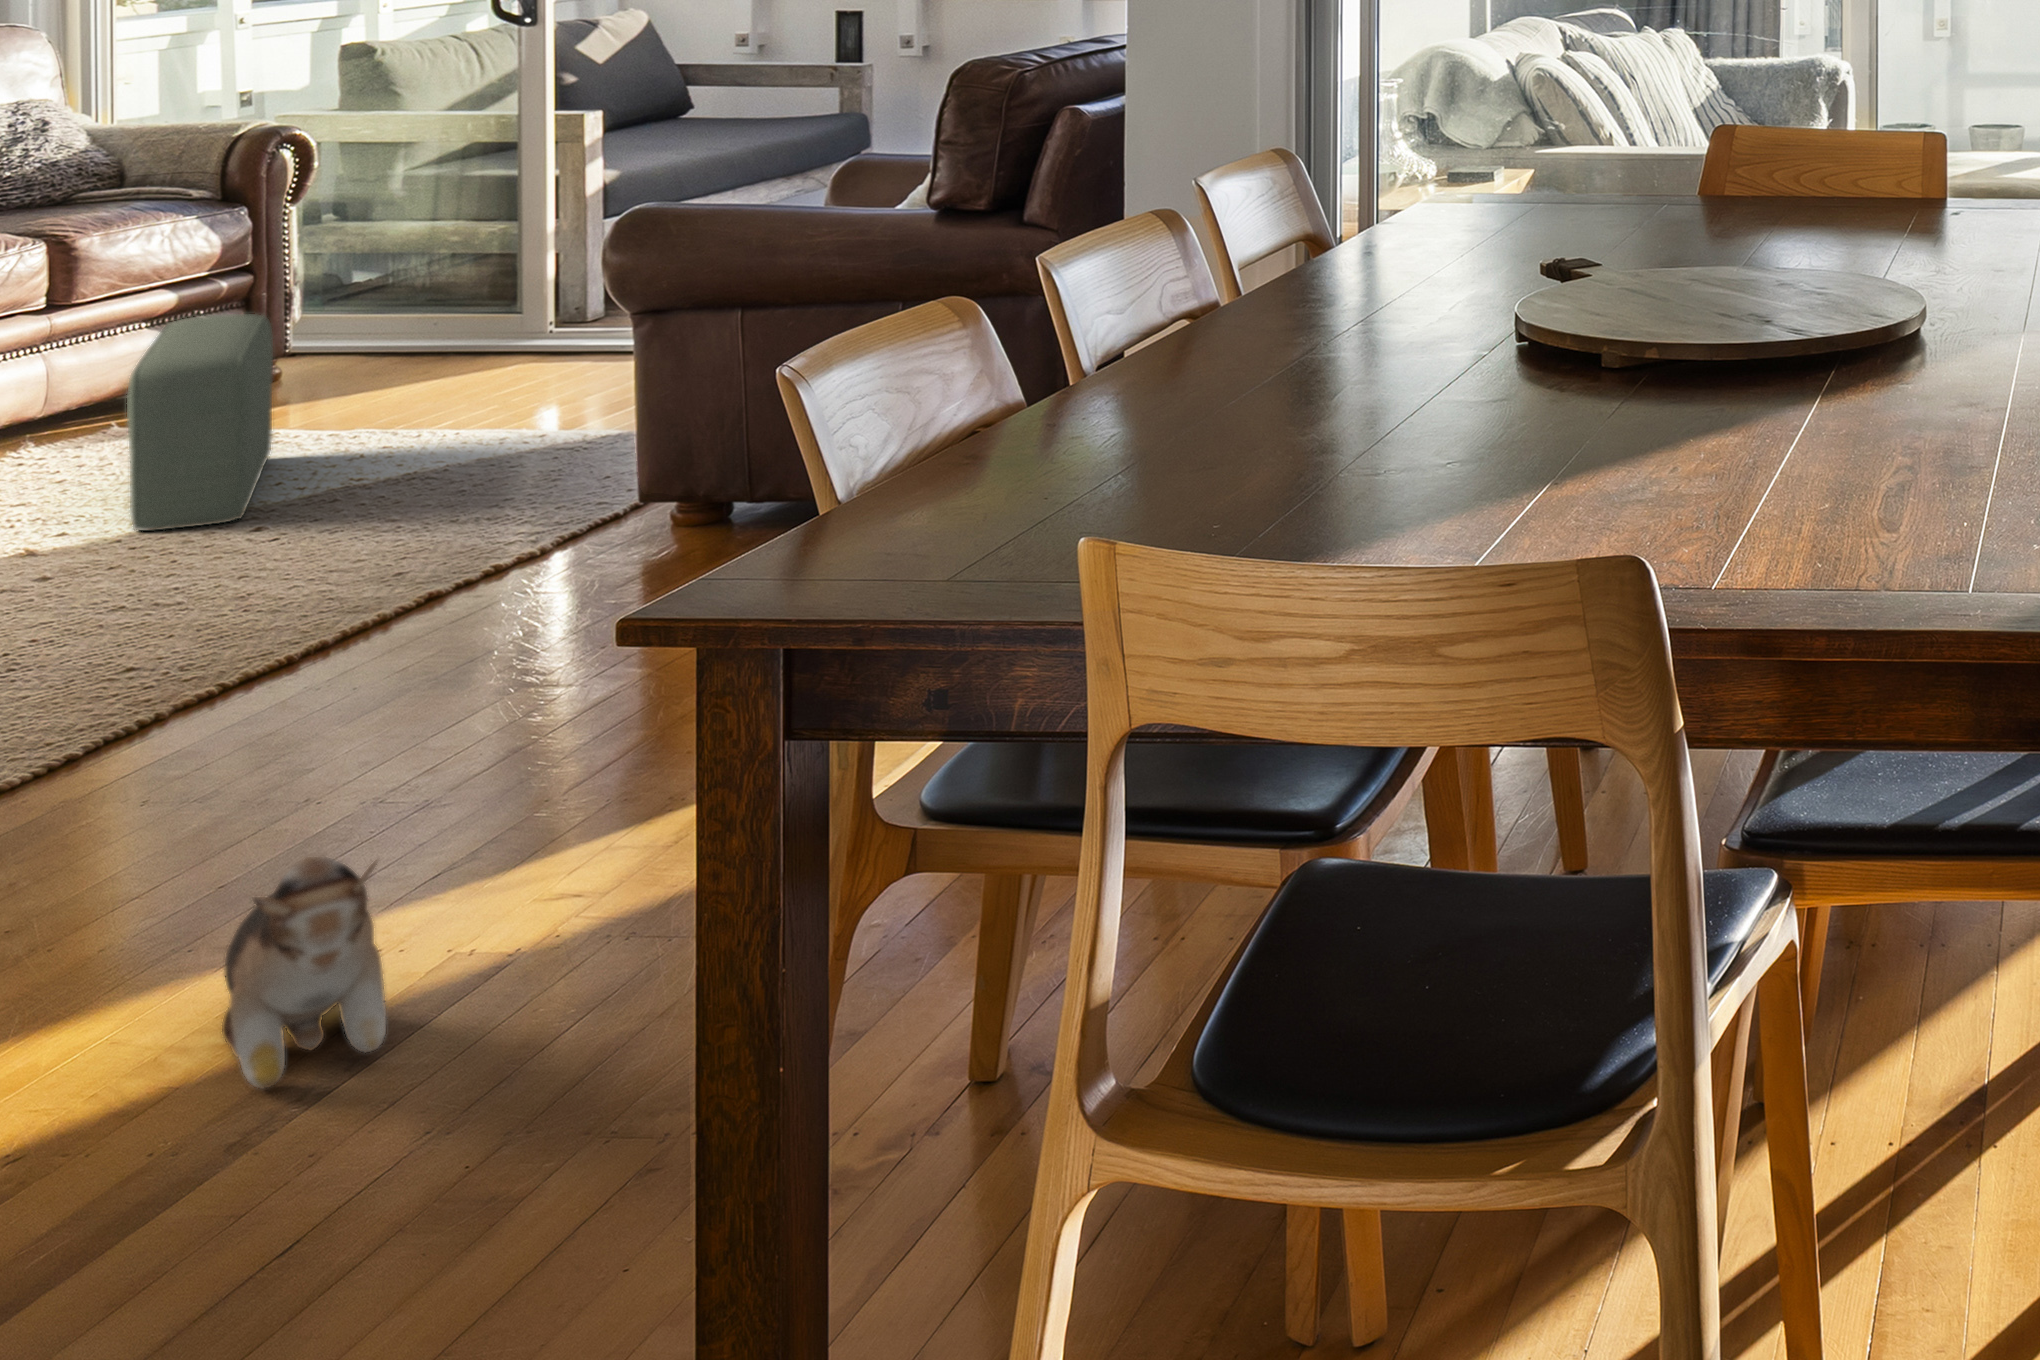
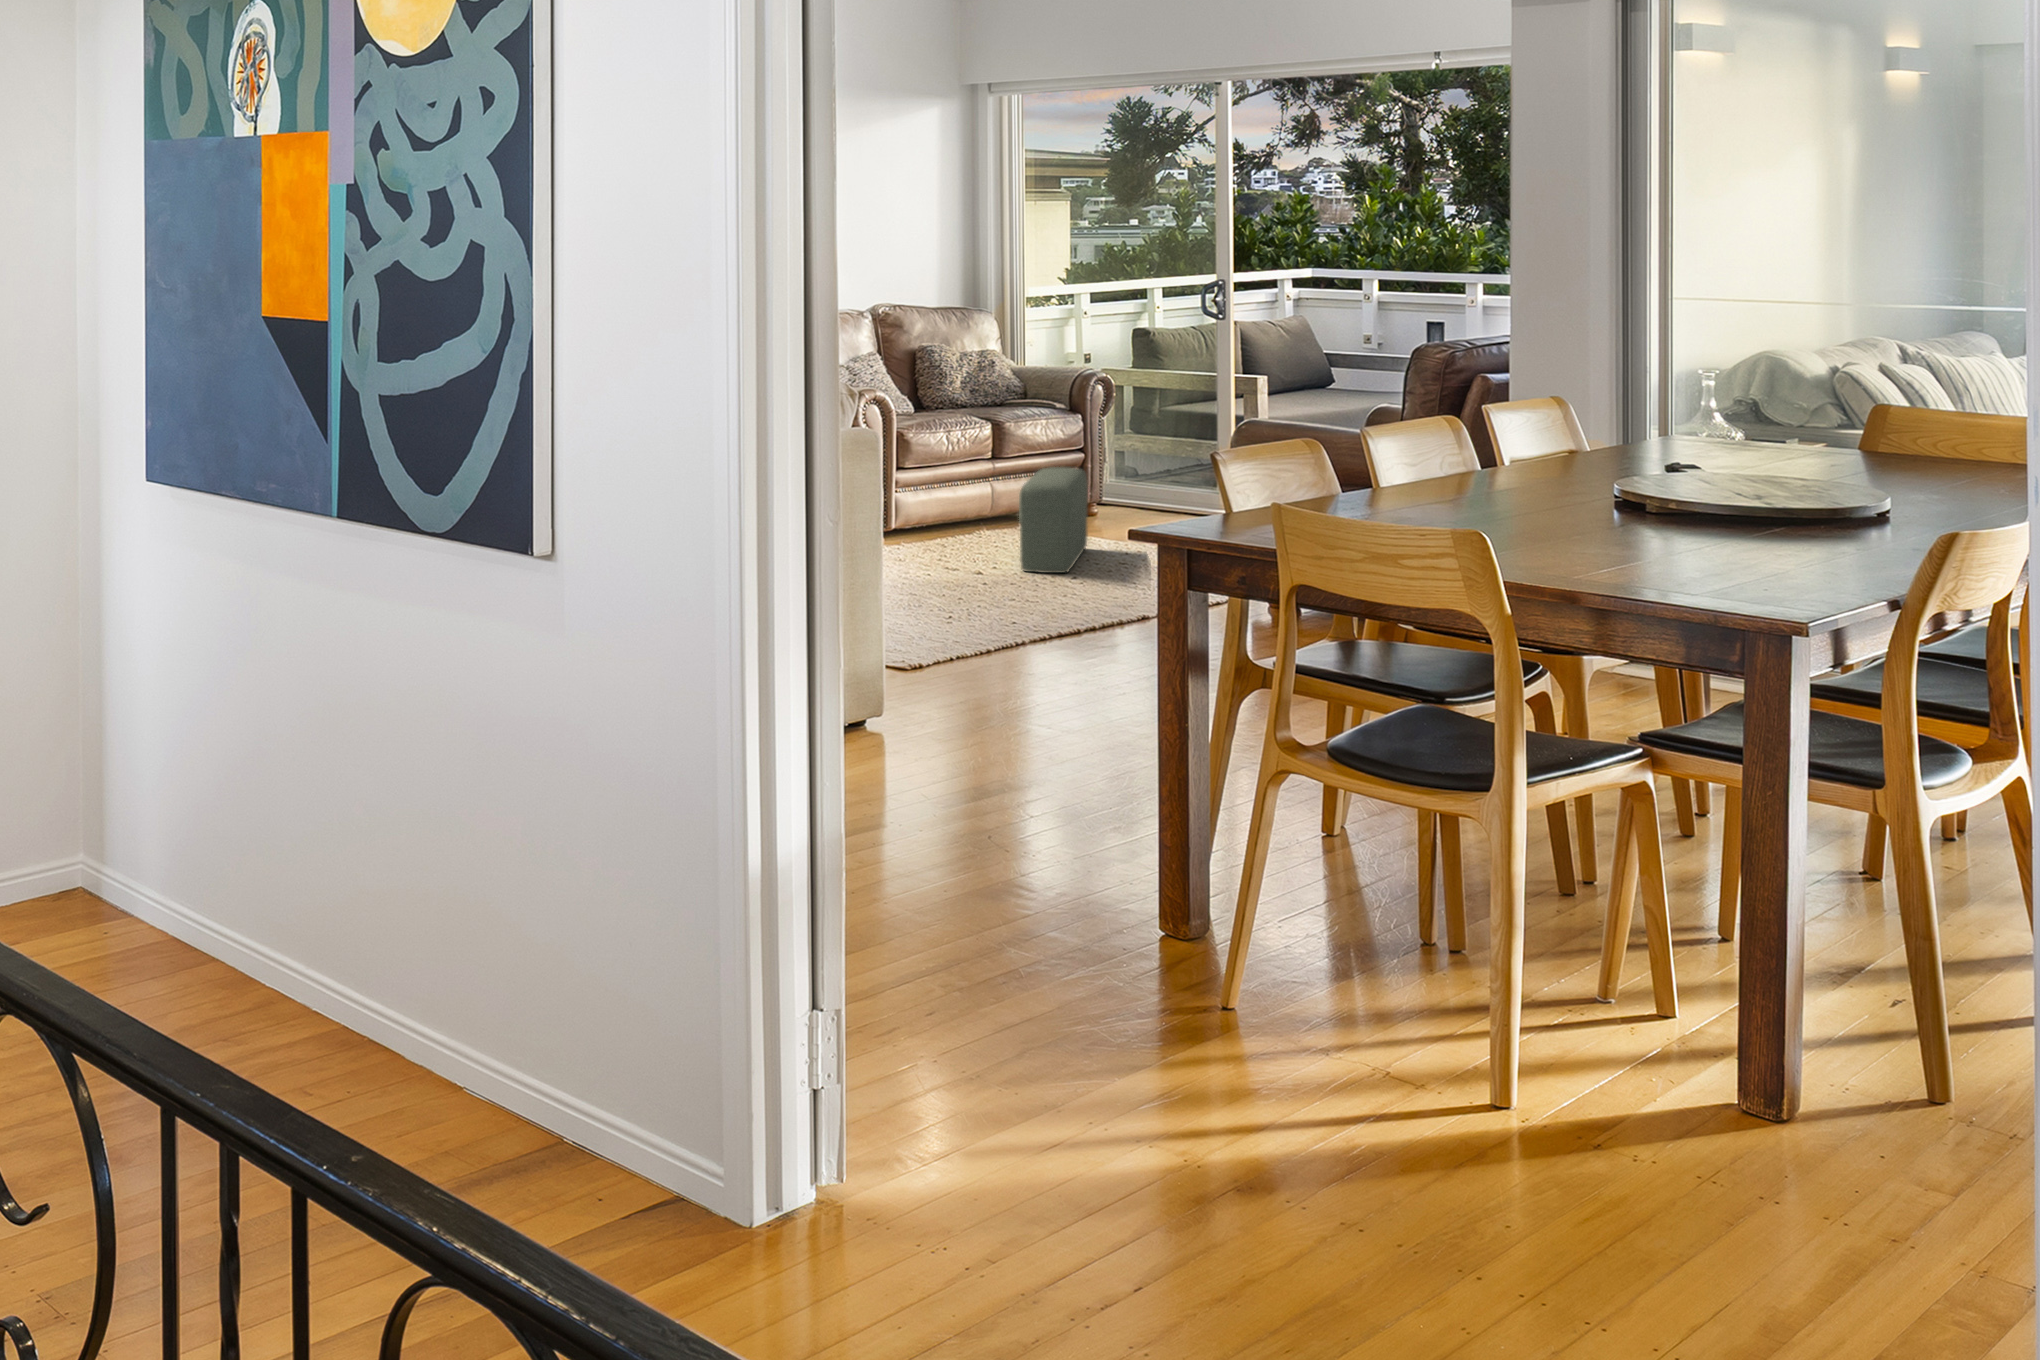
plush toy: present [222,857,386,1089] -> none [1016,669,1075,766]

